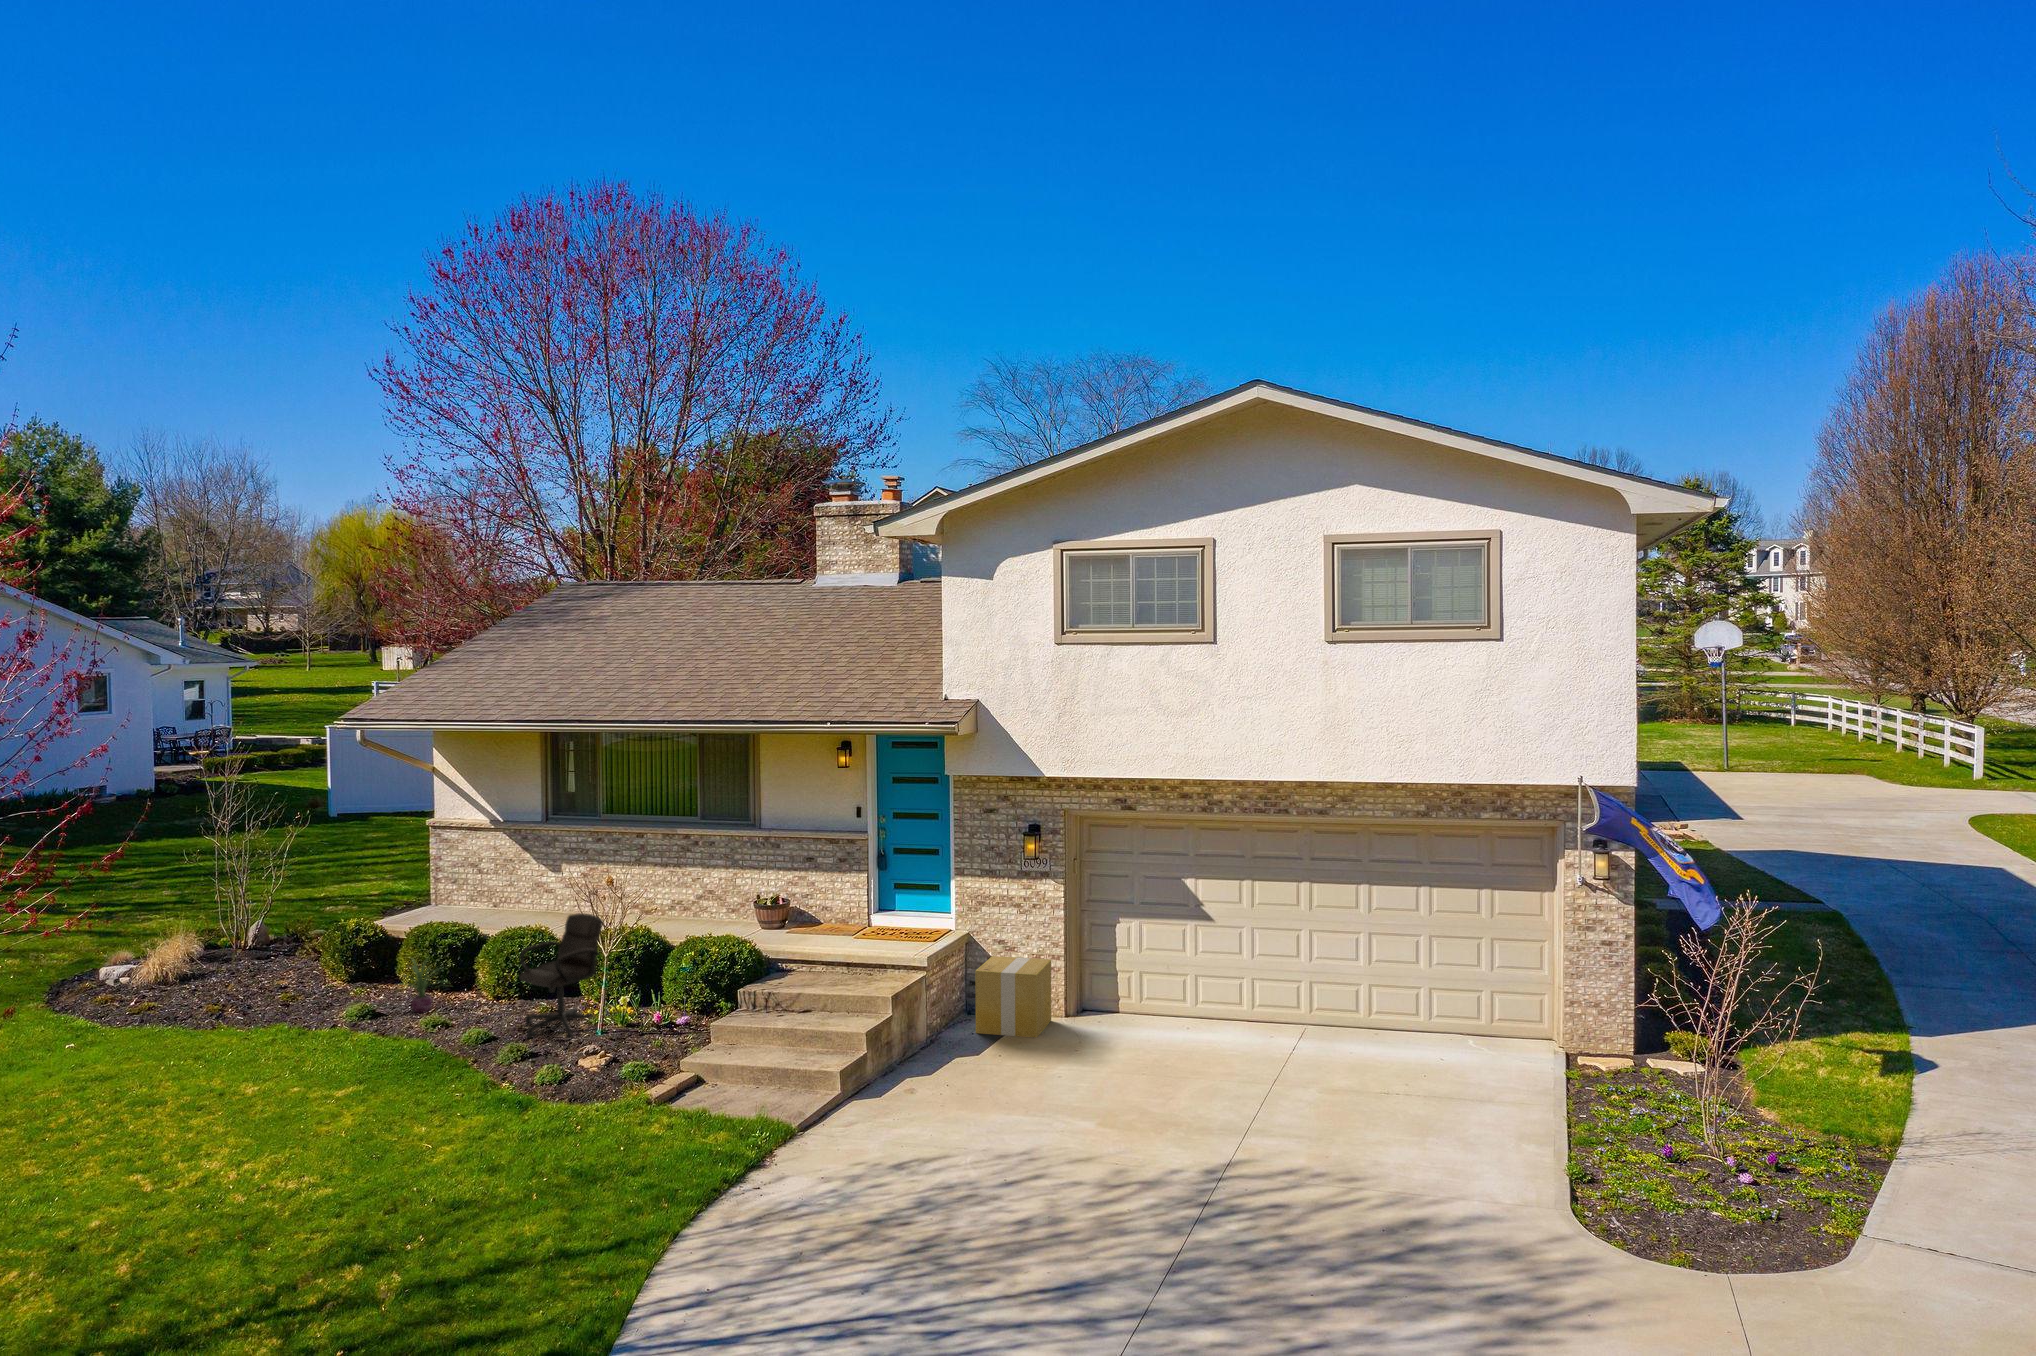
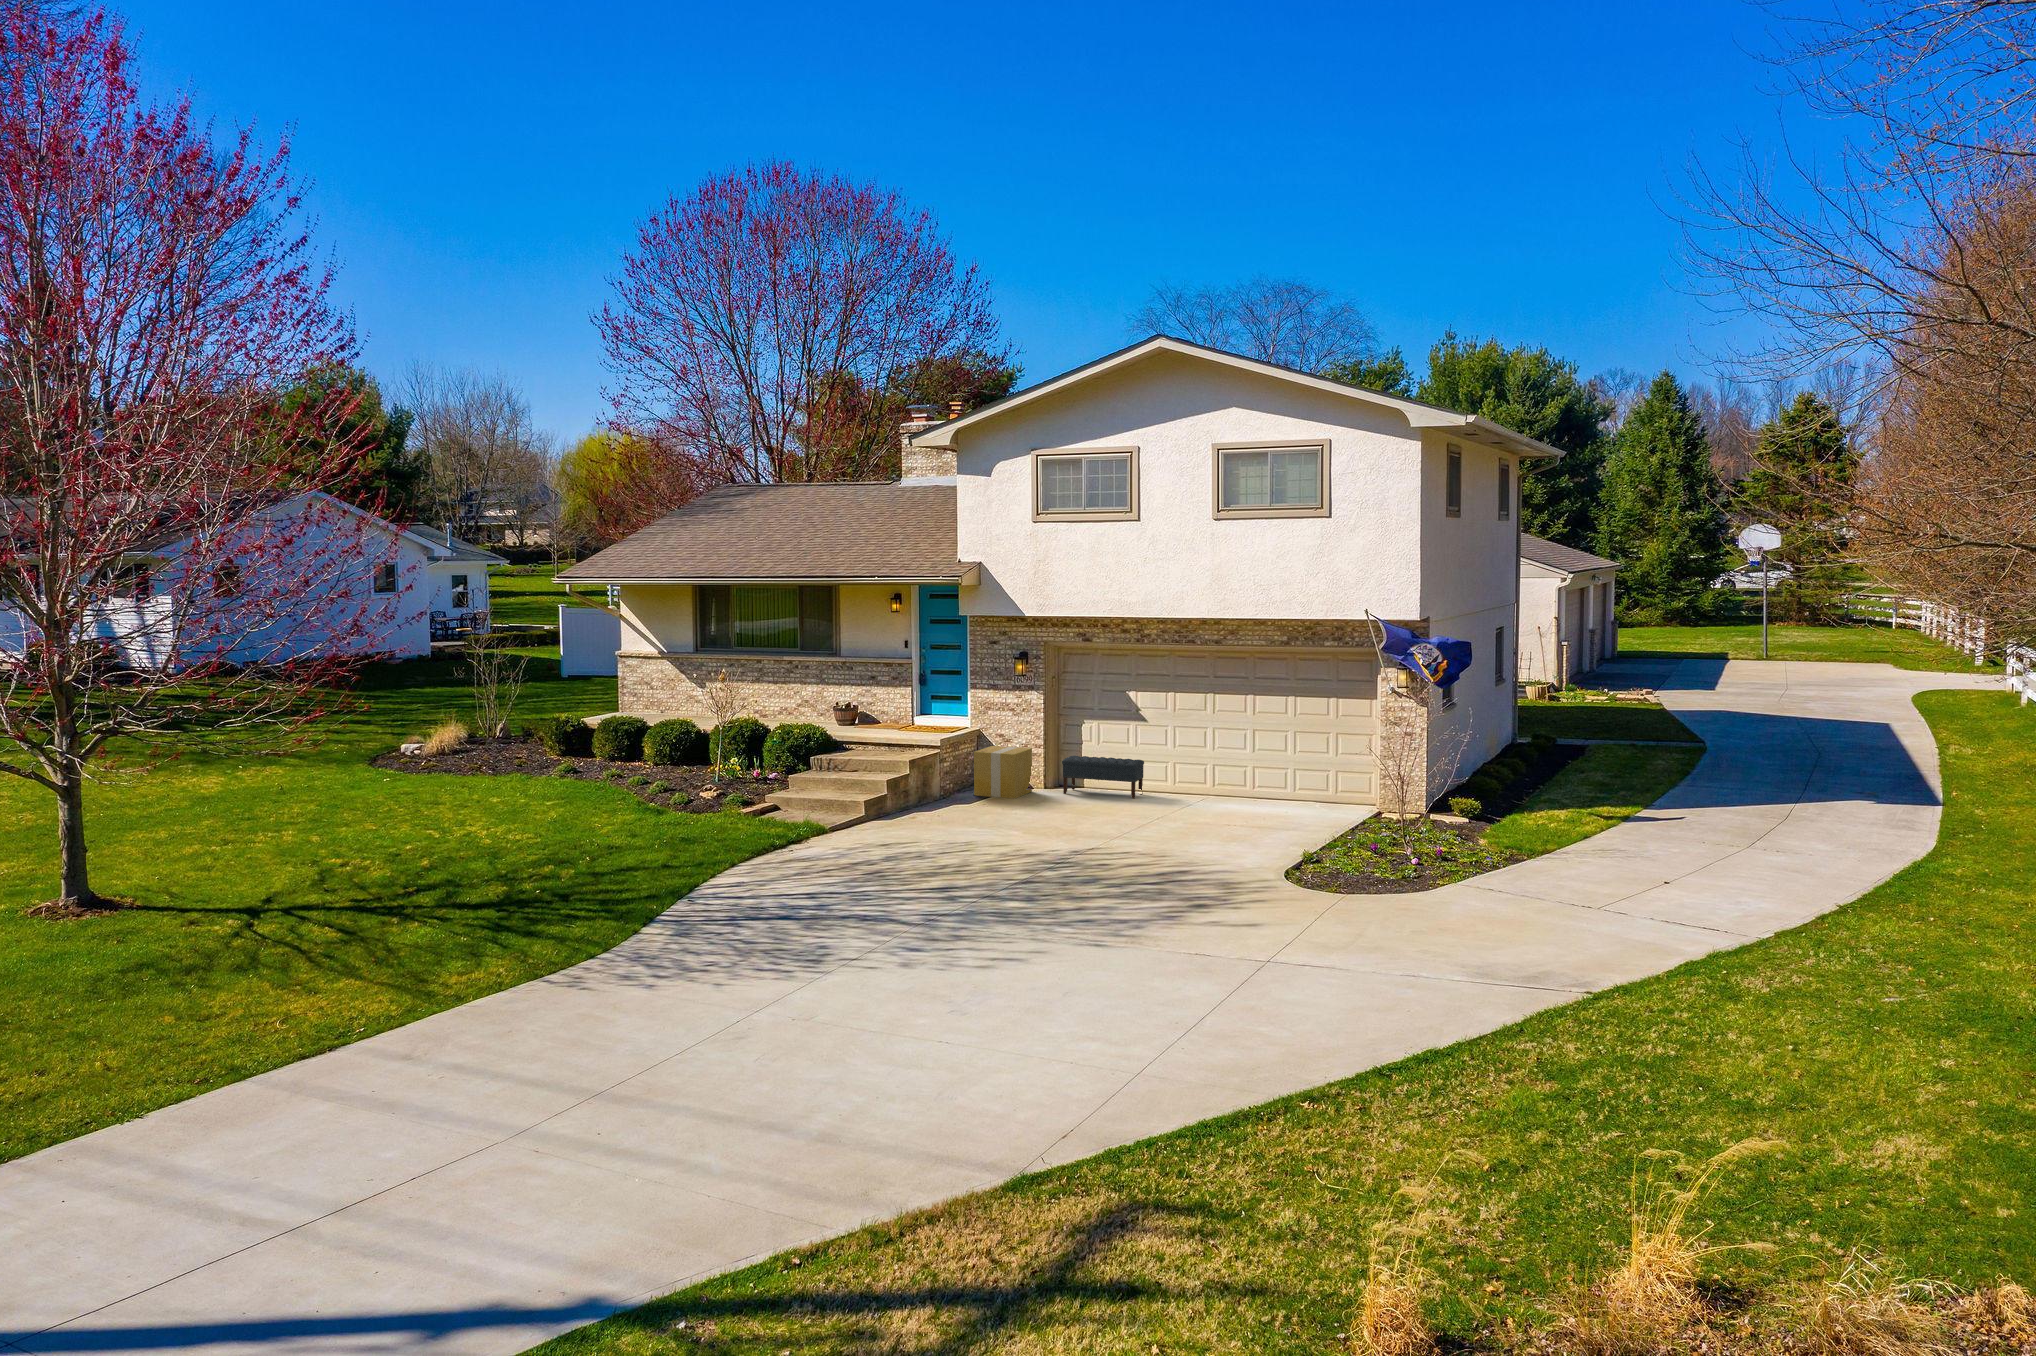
chair: present [519,913,603,1039] -> none [667,705,724,785]
decorative plant: present [401,958,434,1013] -> none [588,734,628,771]
bench: none [1095,966,1207,1030] -> present [1062,756,1144,799]

